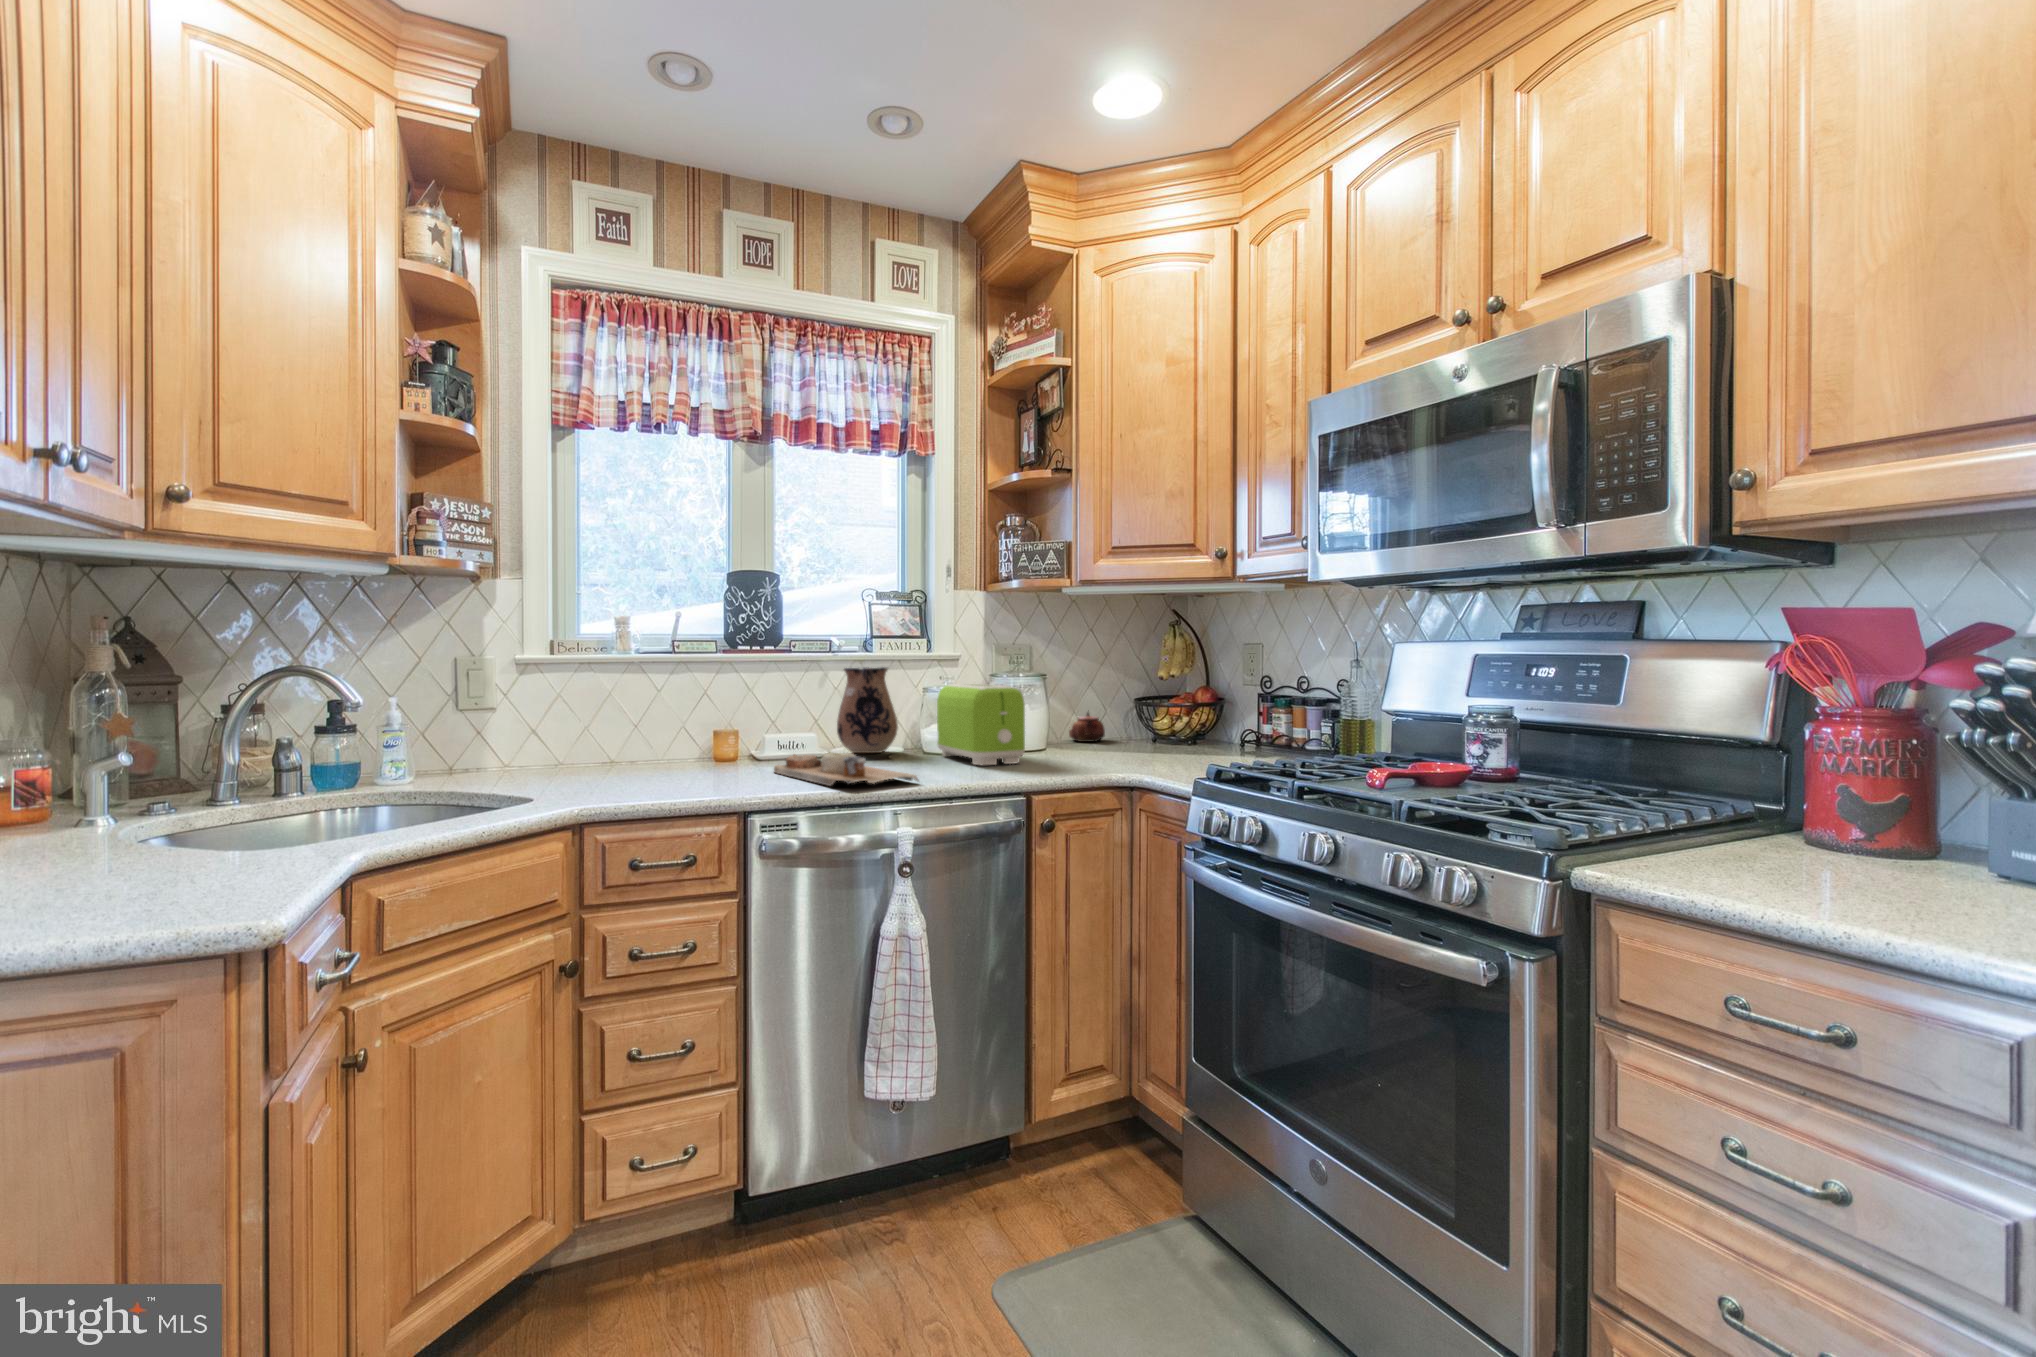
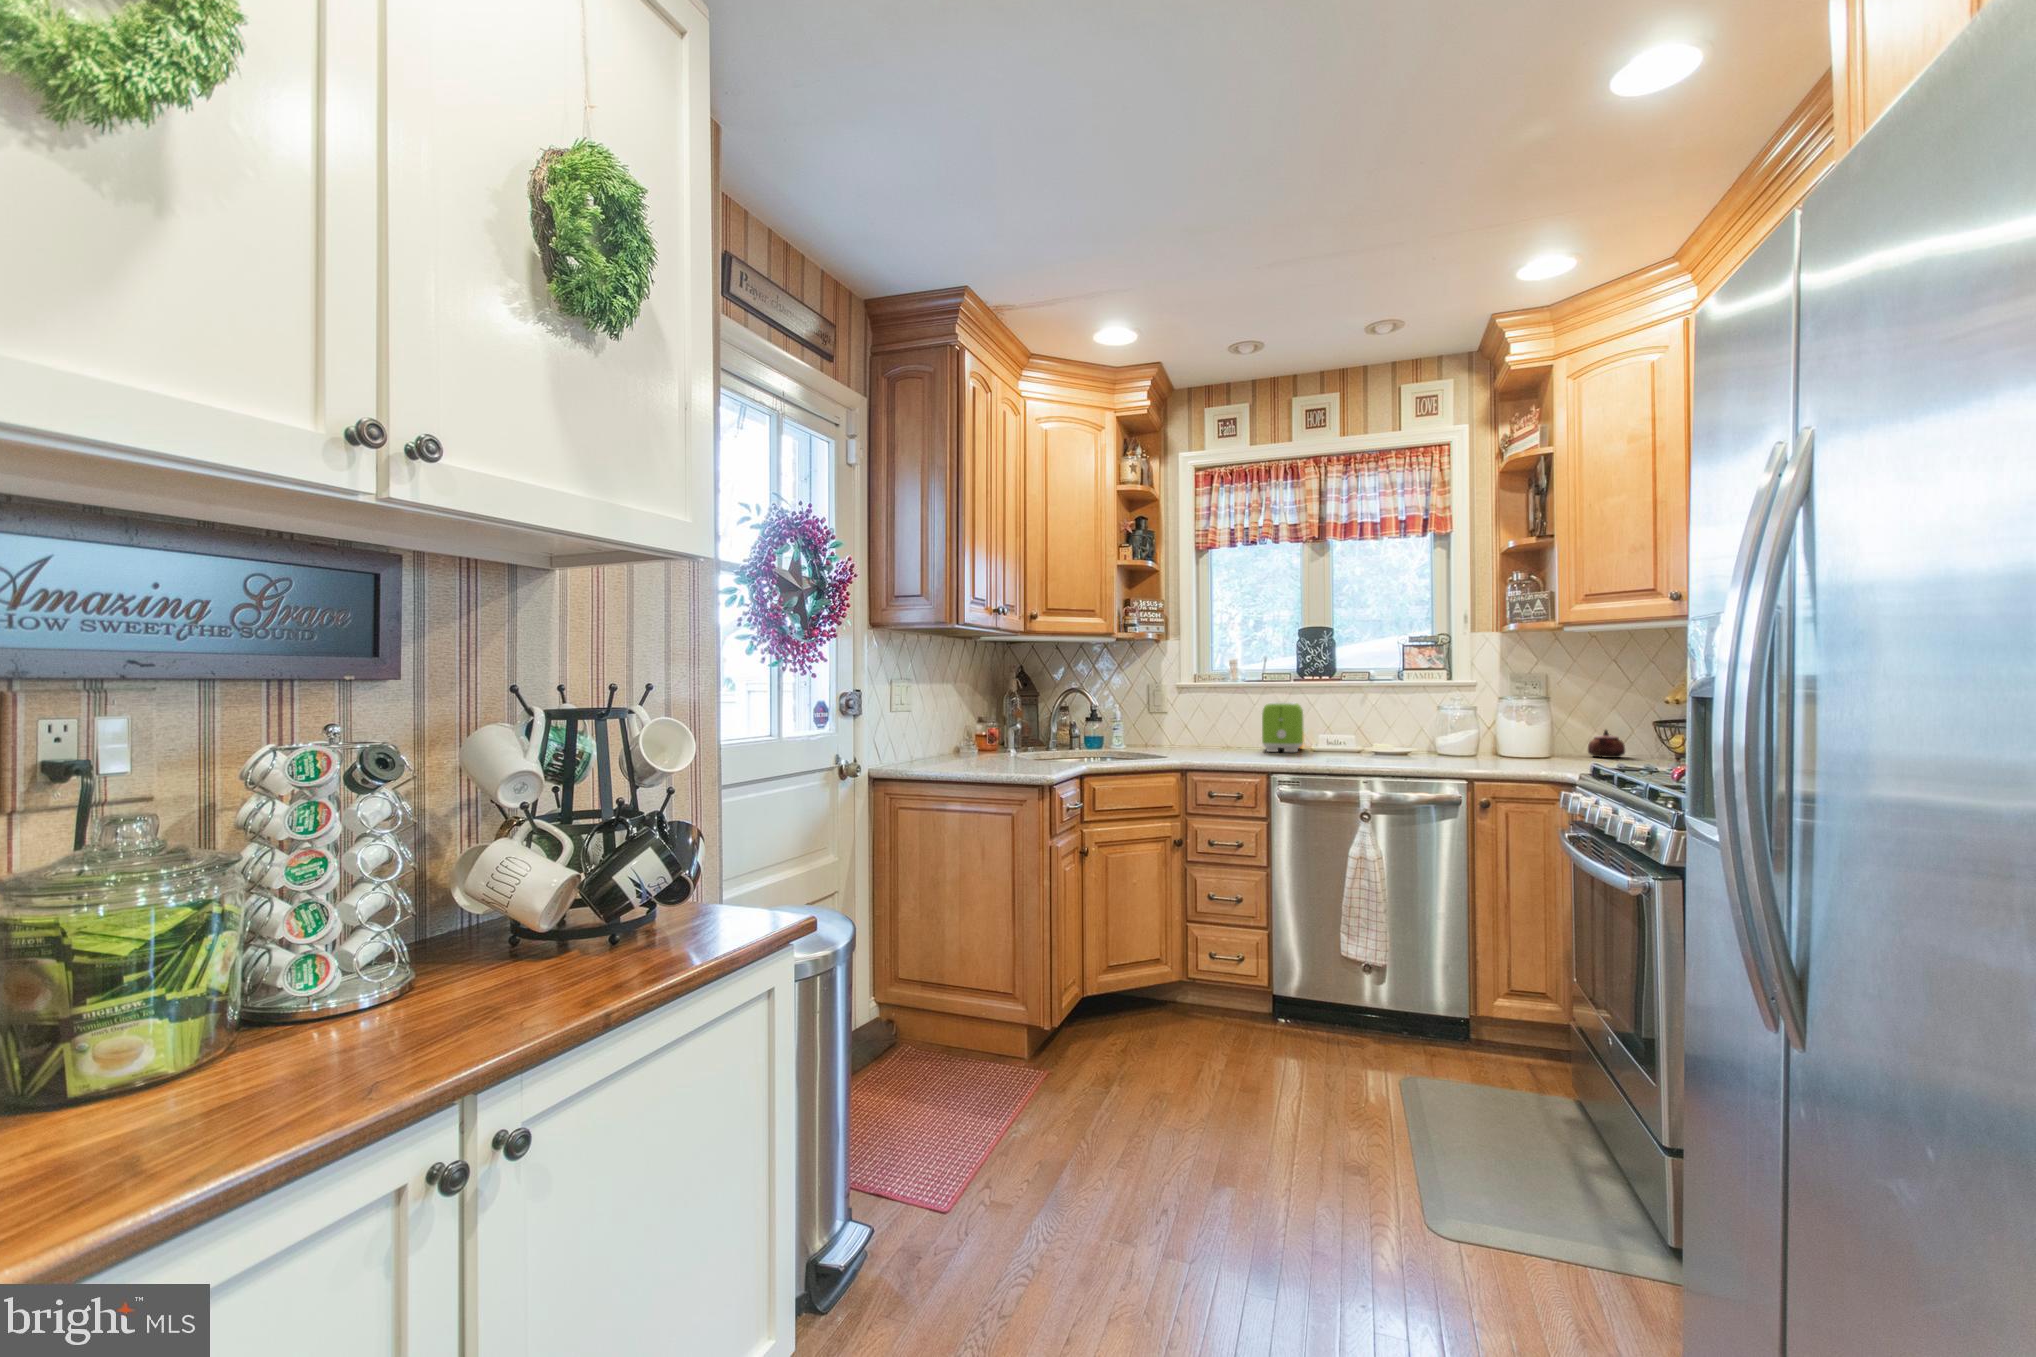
ceramic pitcher: present [837,667,898,753] -> none [1369,692,1416,753]
toaster: present [937,684,1025,765] -> present [1262,702,1303,752]
cutting board: present [774,753,918,786] -> none [1307,745,1385,766]

